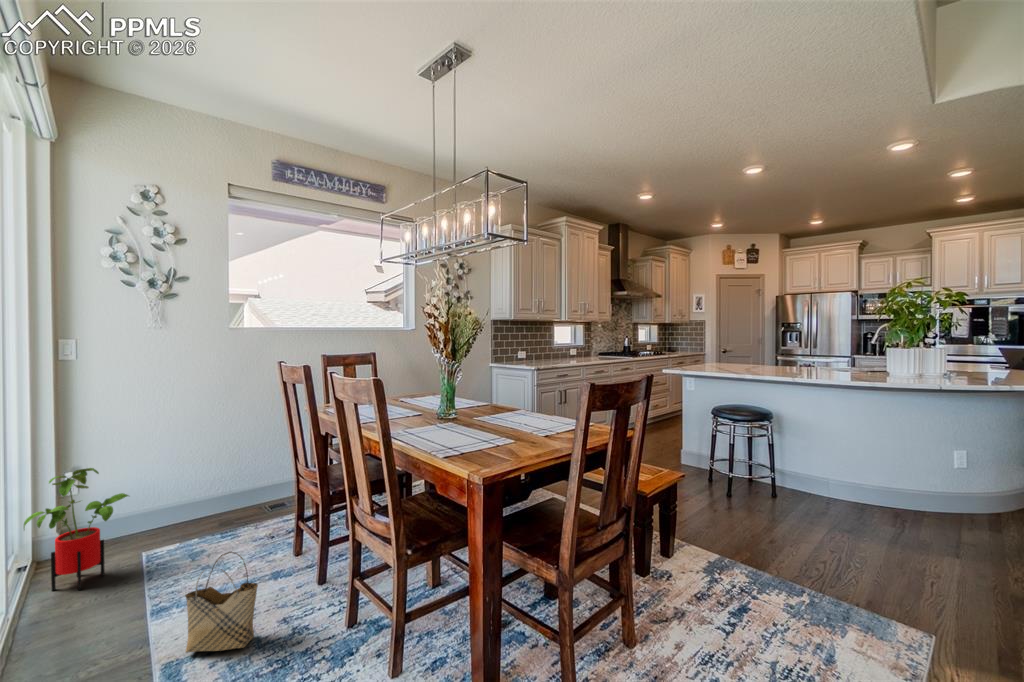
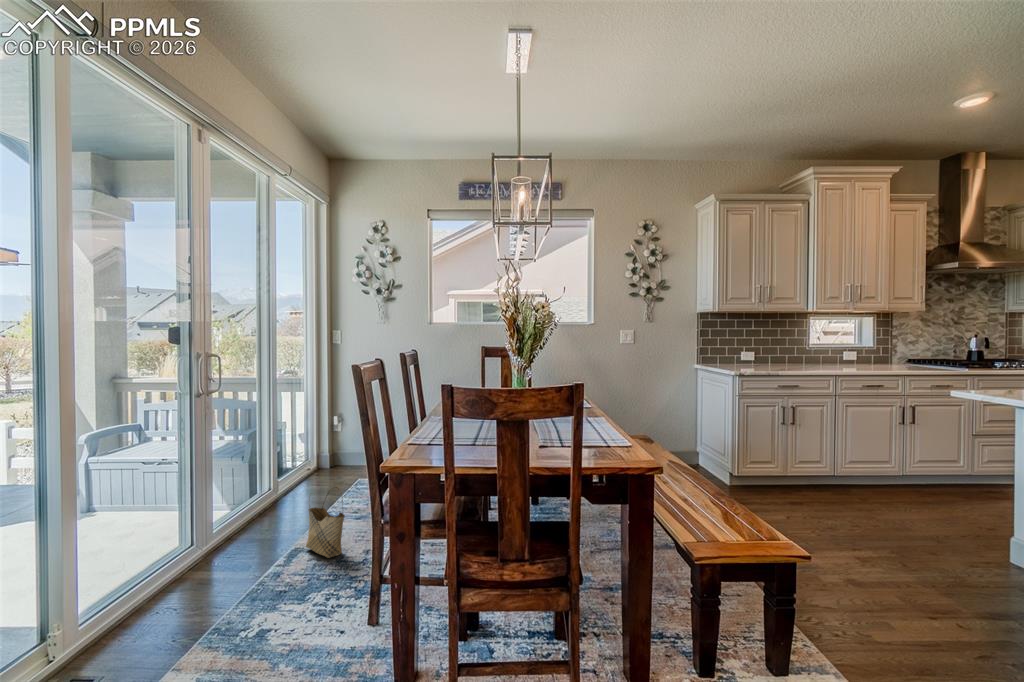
house plant: present [24,468,128,590] -> none [292,415,346,492]

